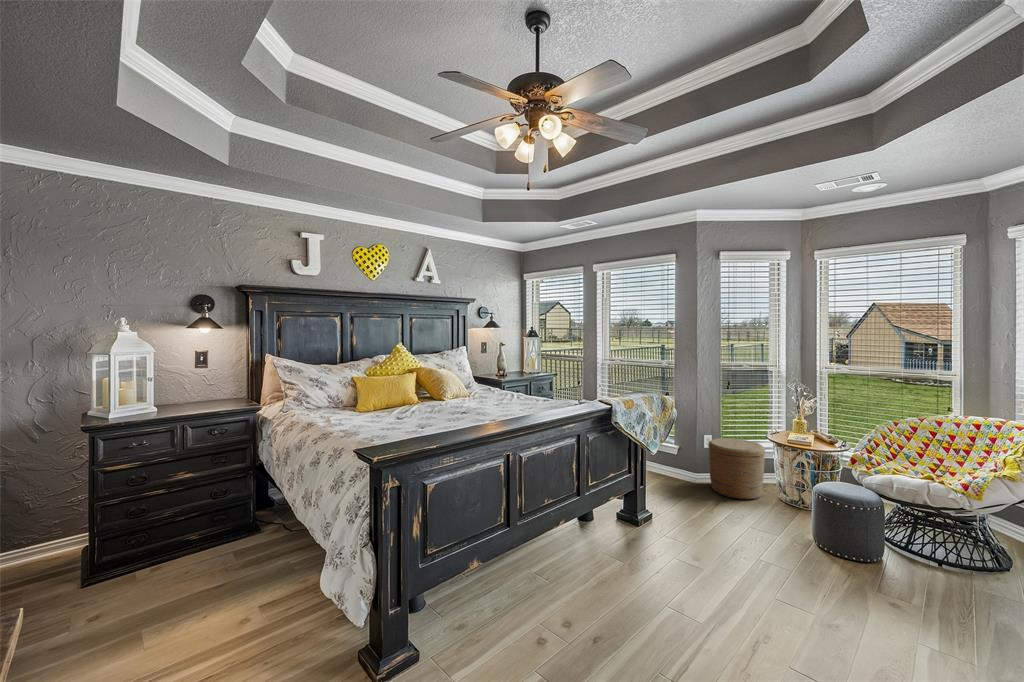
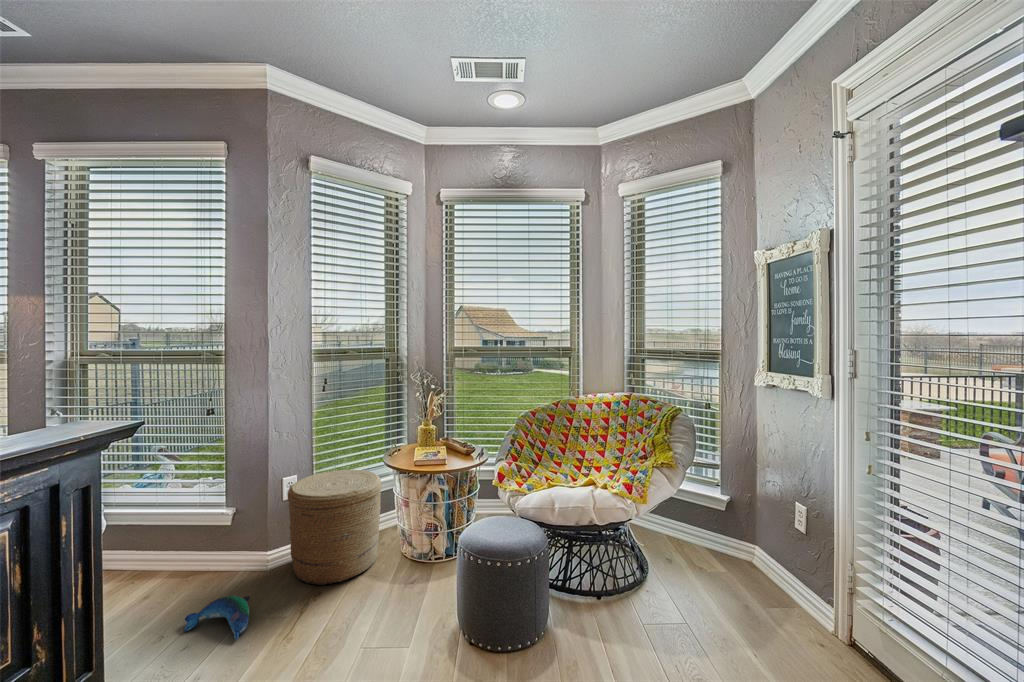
plush toy: none [665,484,693,503] -> present [184,595,250,640]

